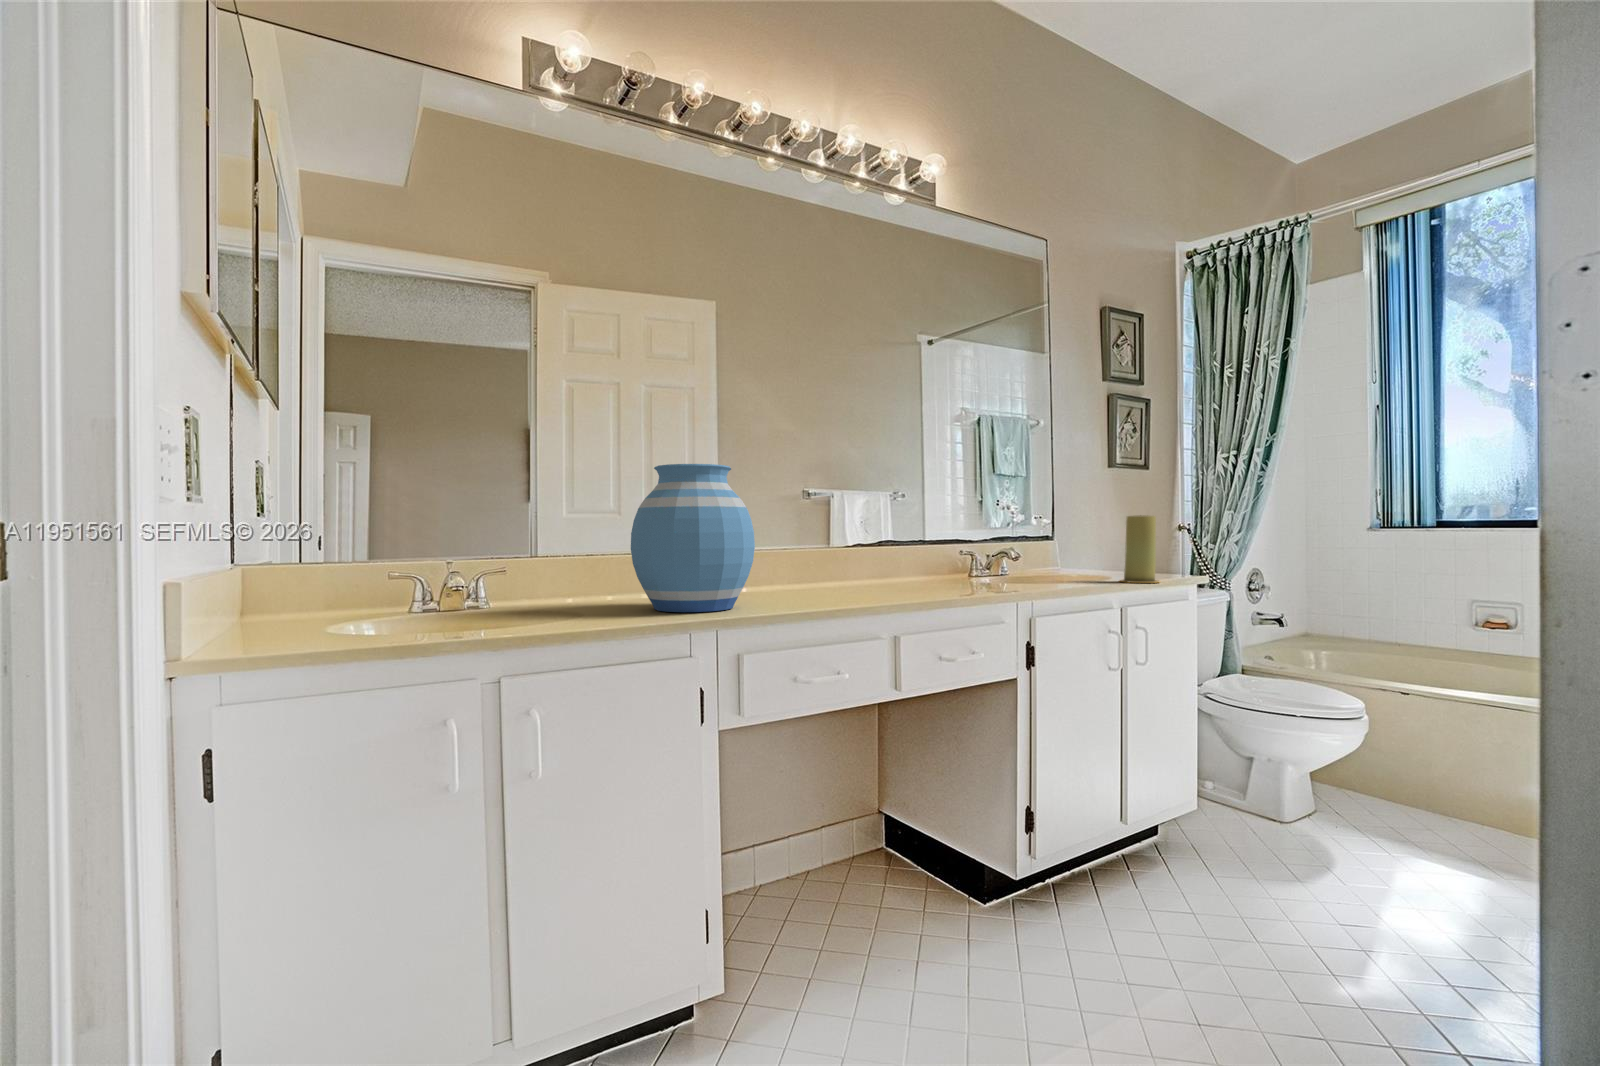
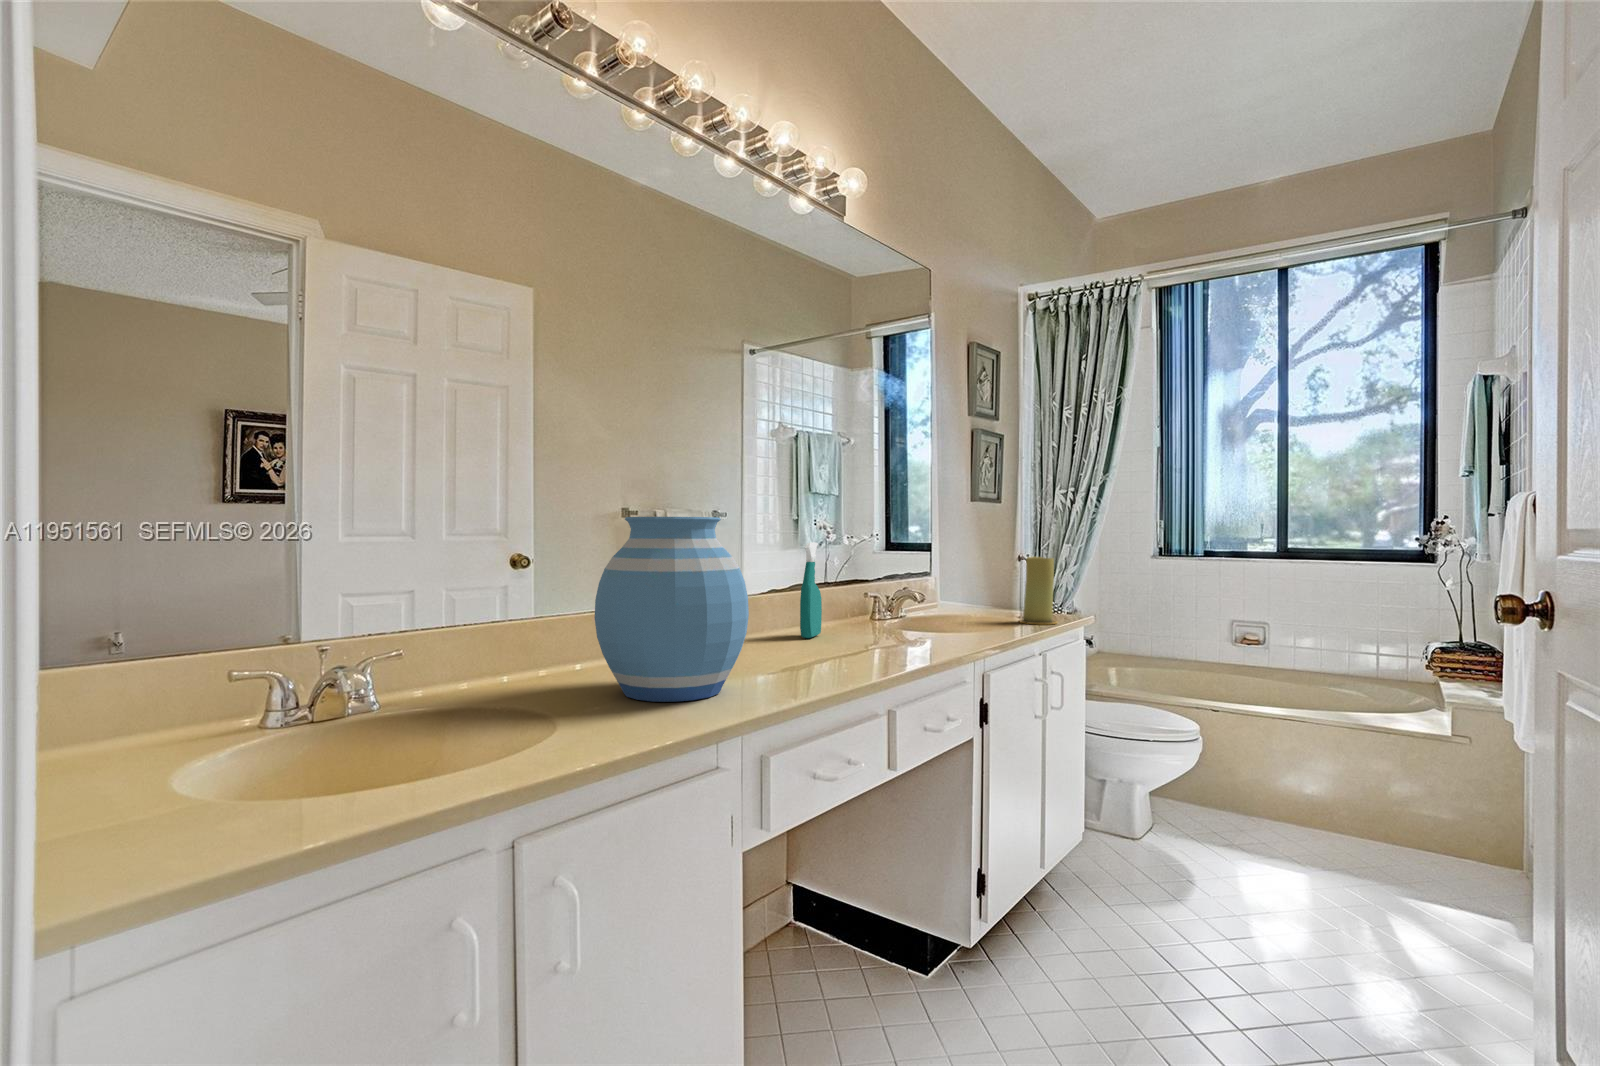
spray bottle: none [872,501,898,587] -> present [800,542,822,638]

